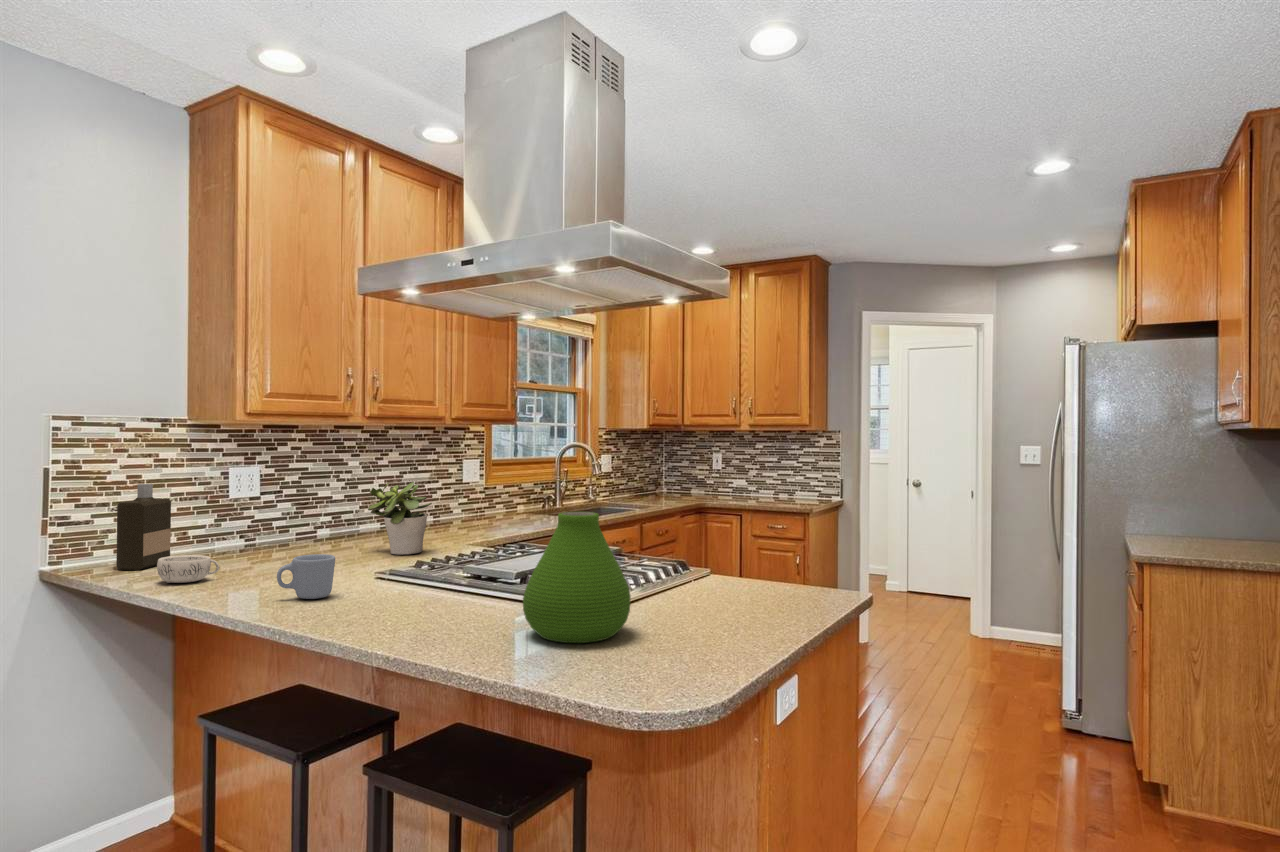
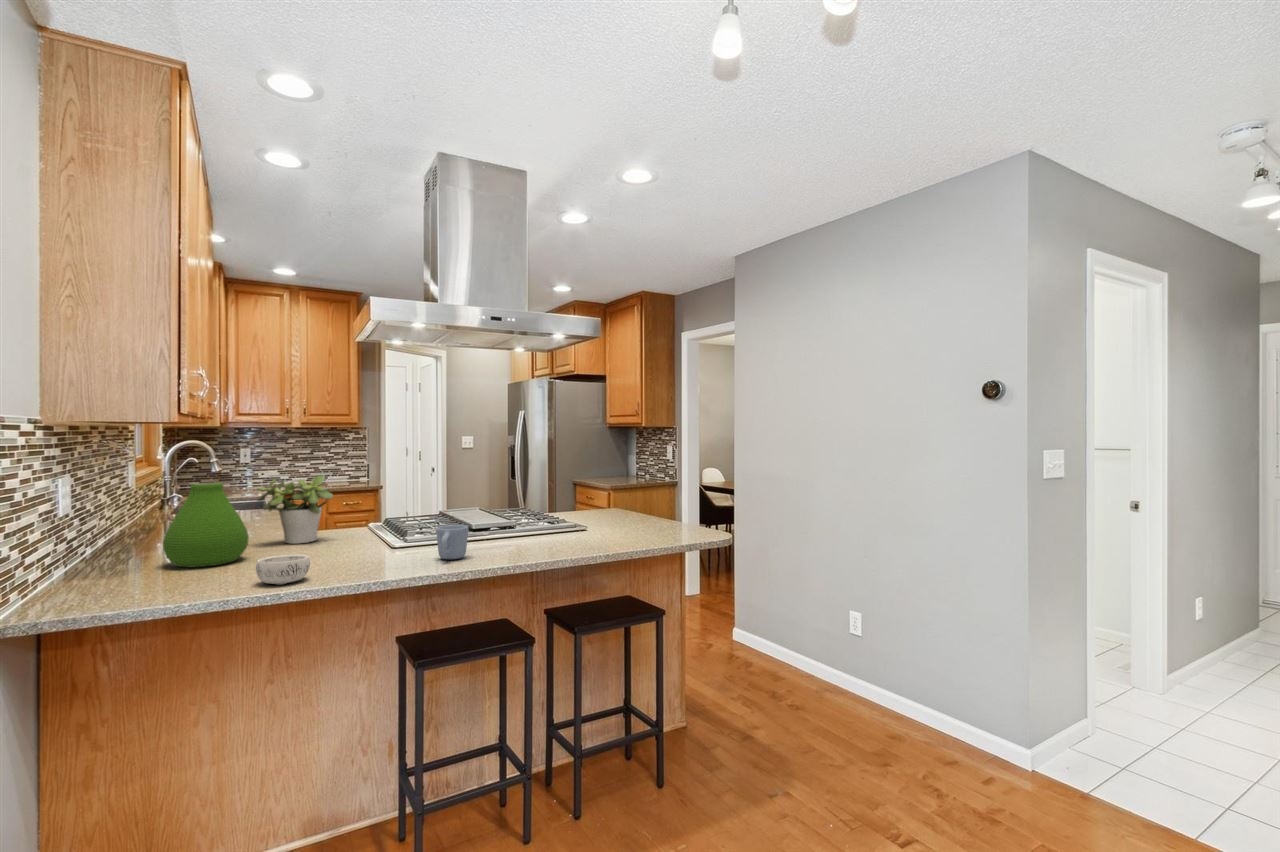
bottle: present [116,484,171,570] -> none [94,495,158,601]
vase: present [523,512,631,643] -> present [163,482,249,567]

